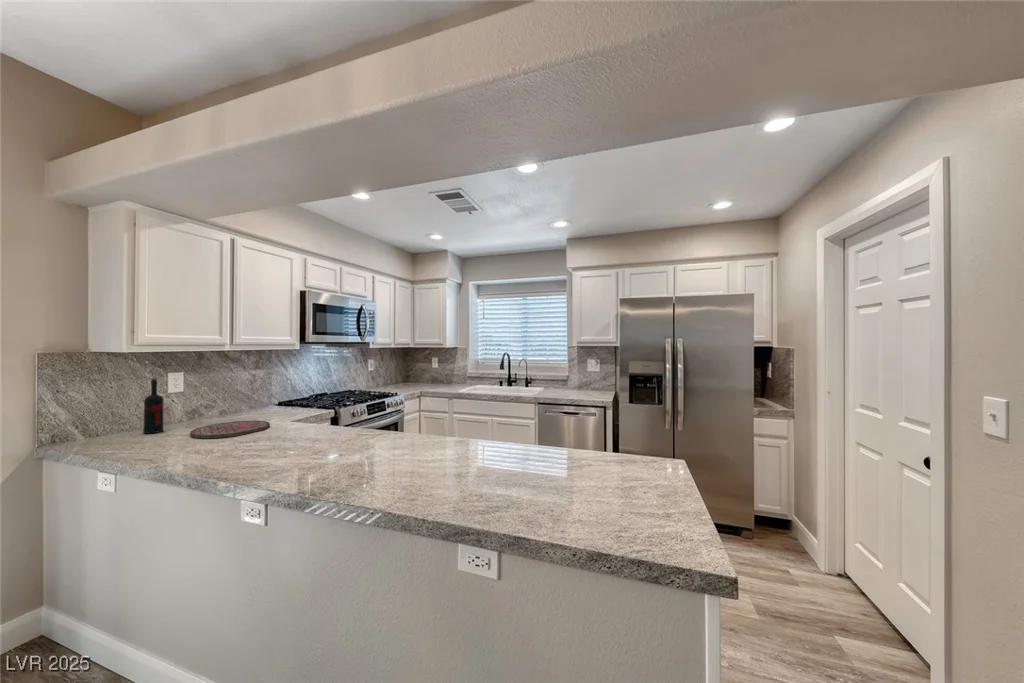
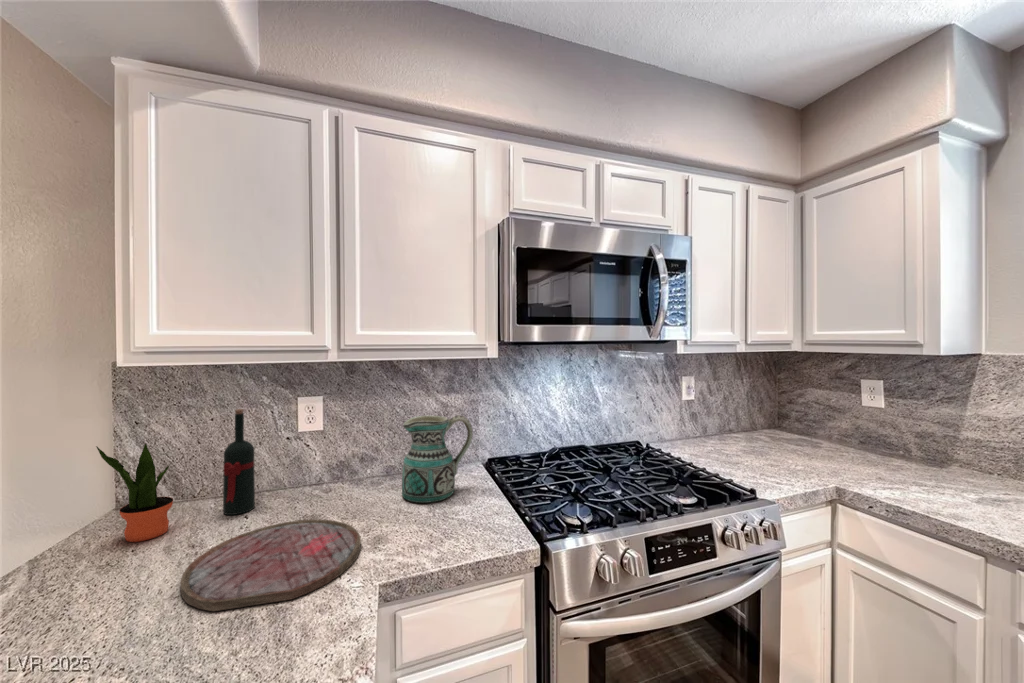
ceramic pitcher: none [247,377,284,416] -> present [402,415,473,503]
potted plant: none [99,395,134,445] -> present [96,444,173,542]

